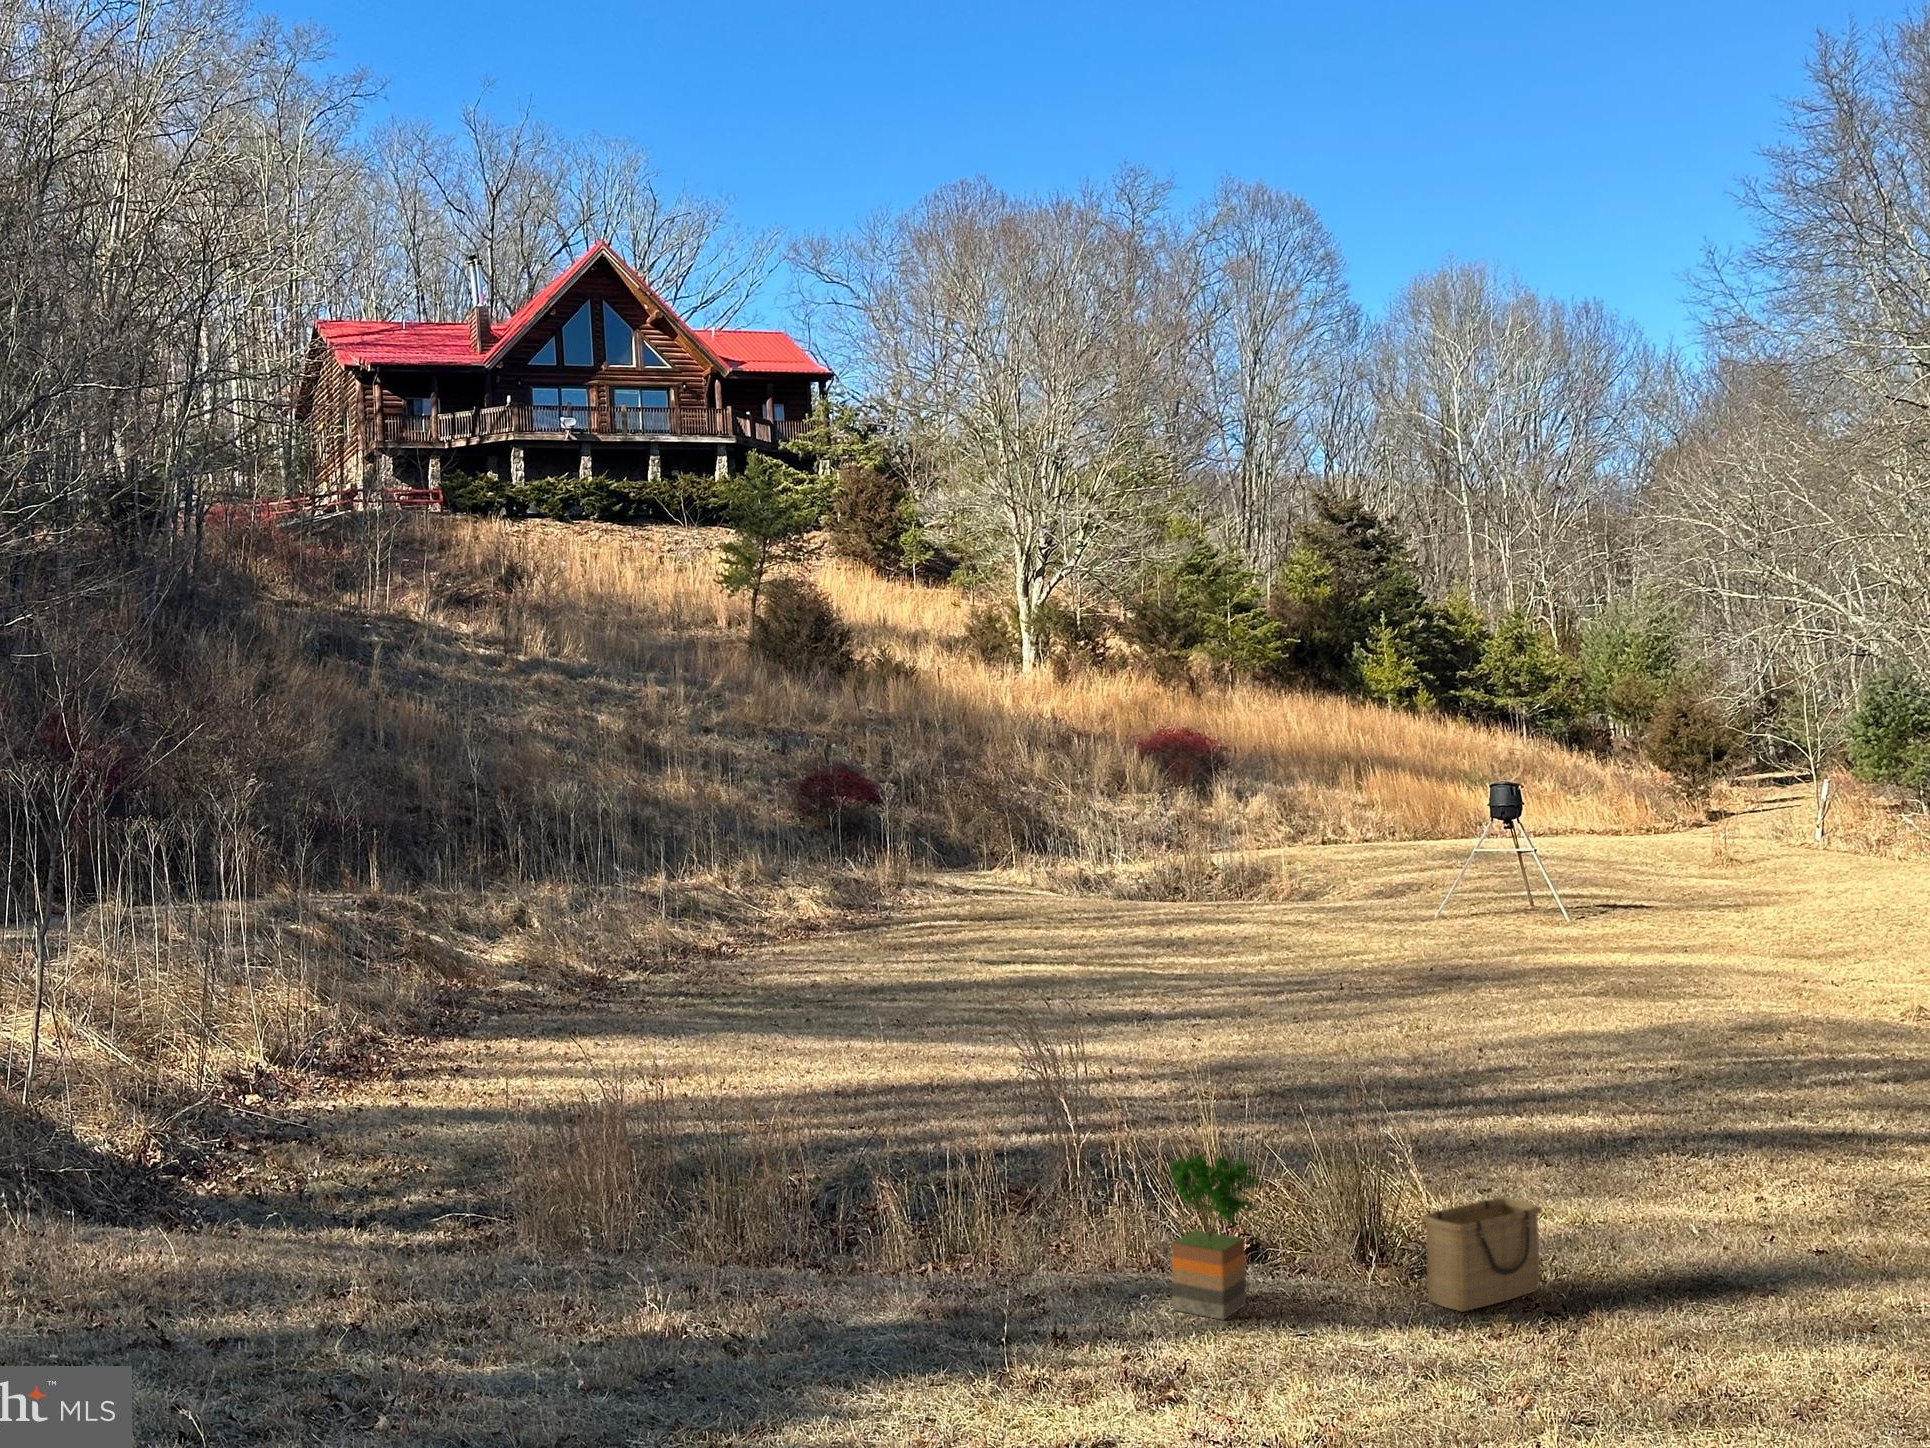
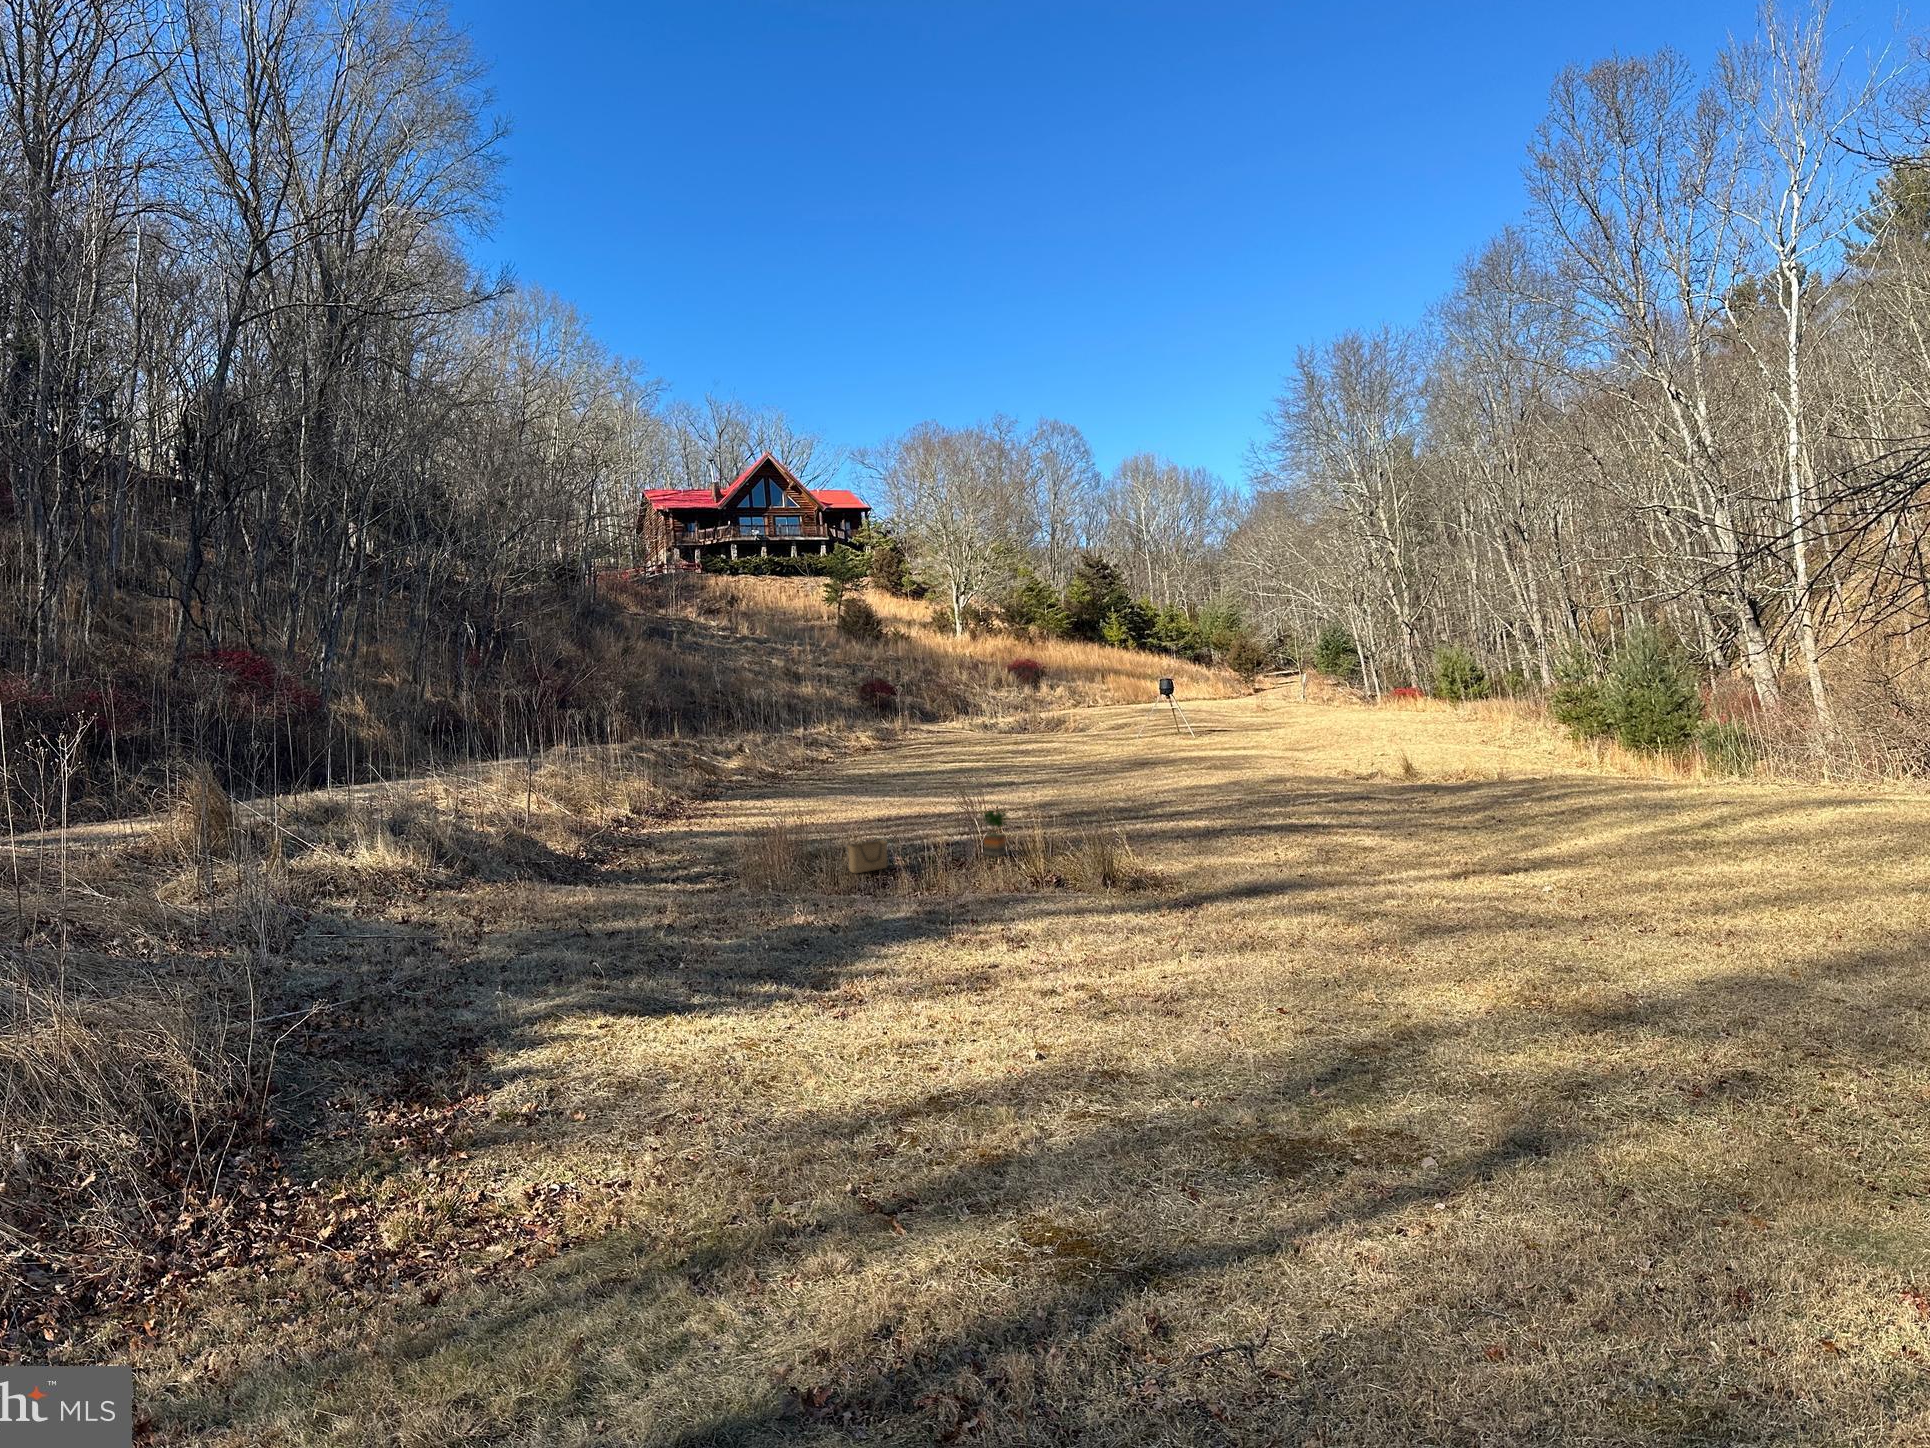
basket: present [1422,1197,1542,1312] -> present [848,840,887,873]

